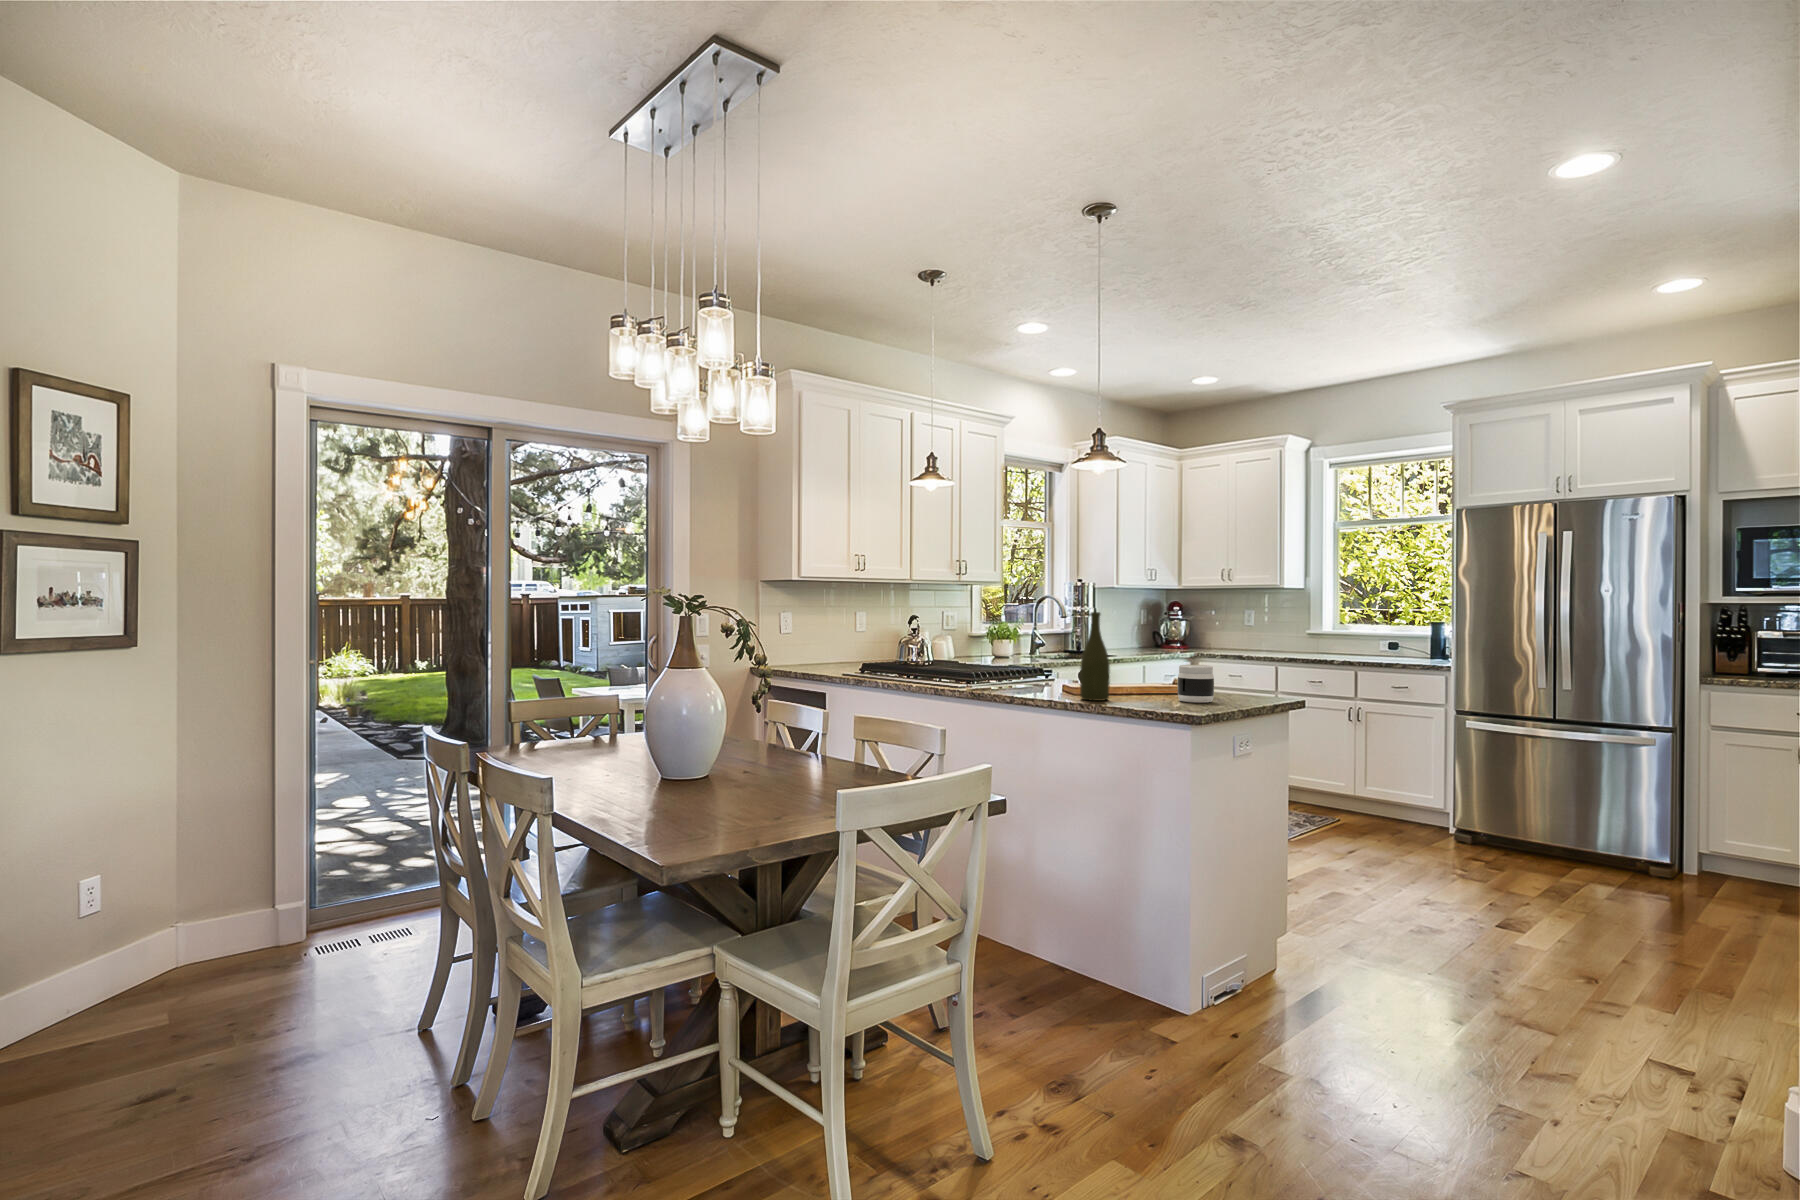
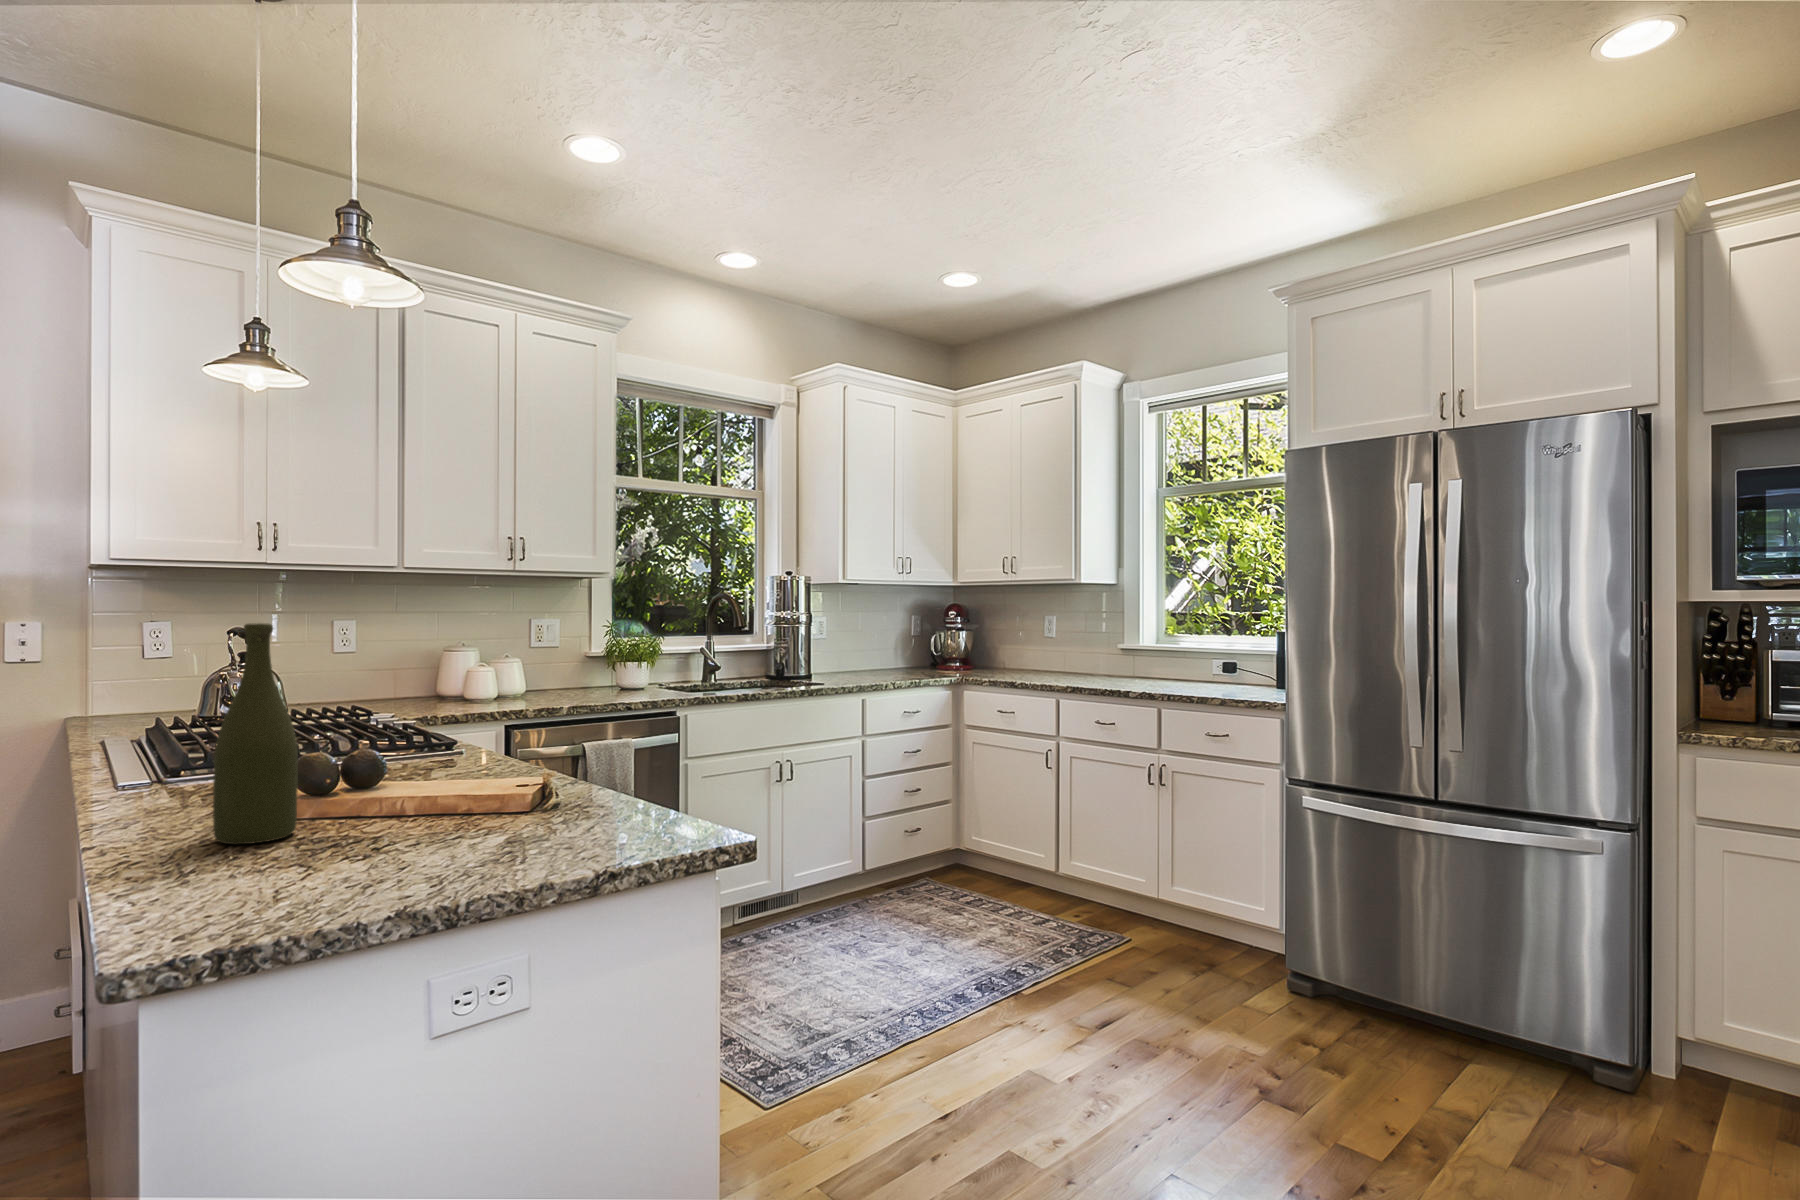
jar: present [1178,665,1214,703] -> none [452,749,544,848]

